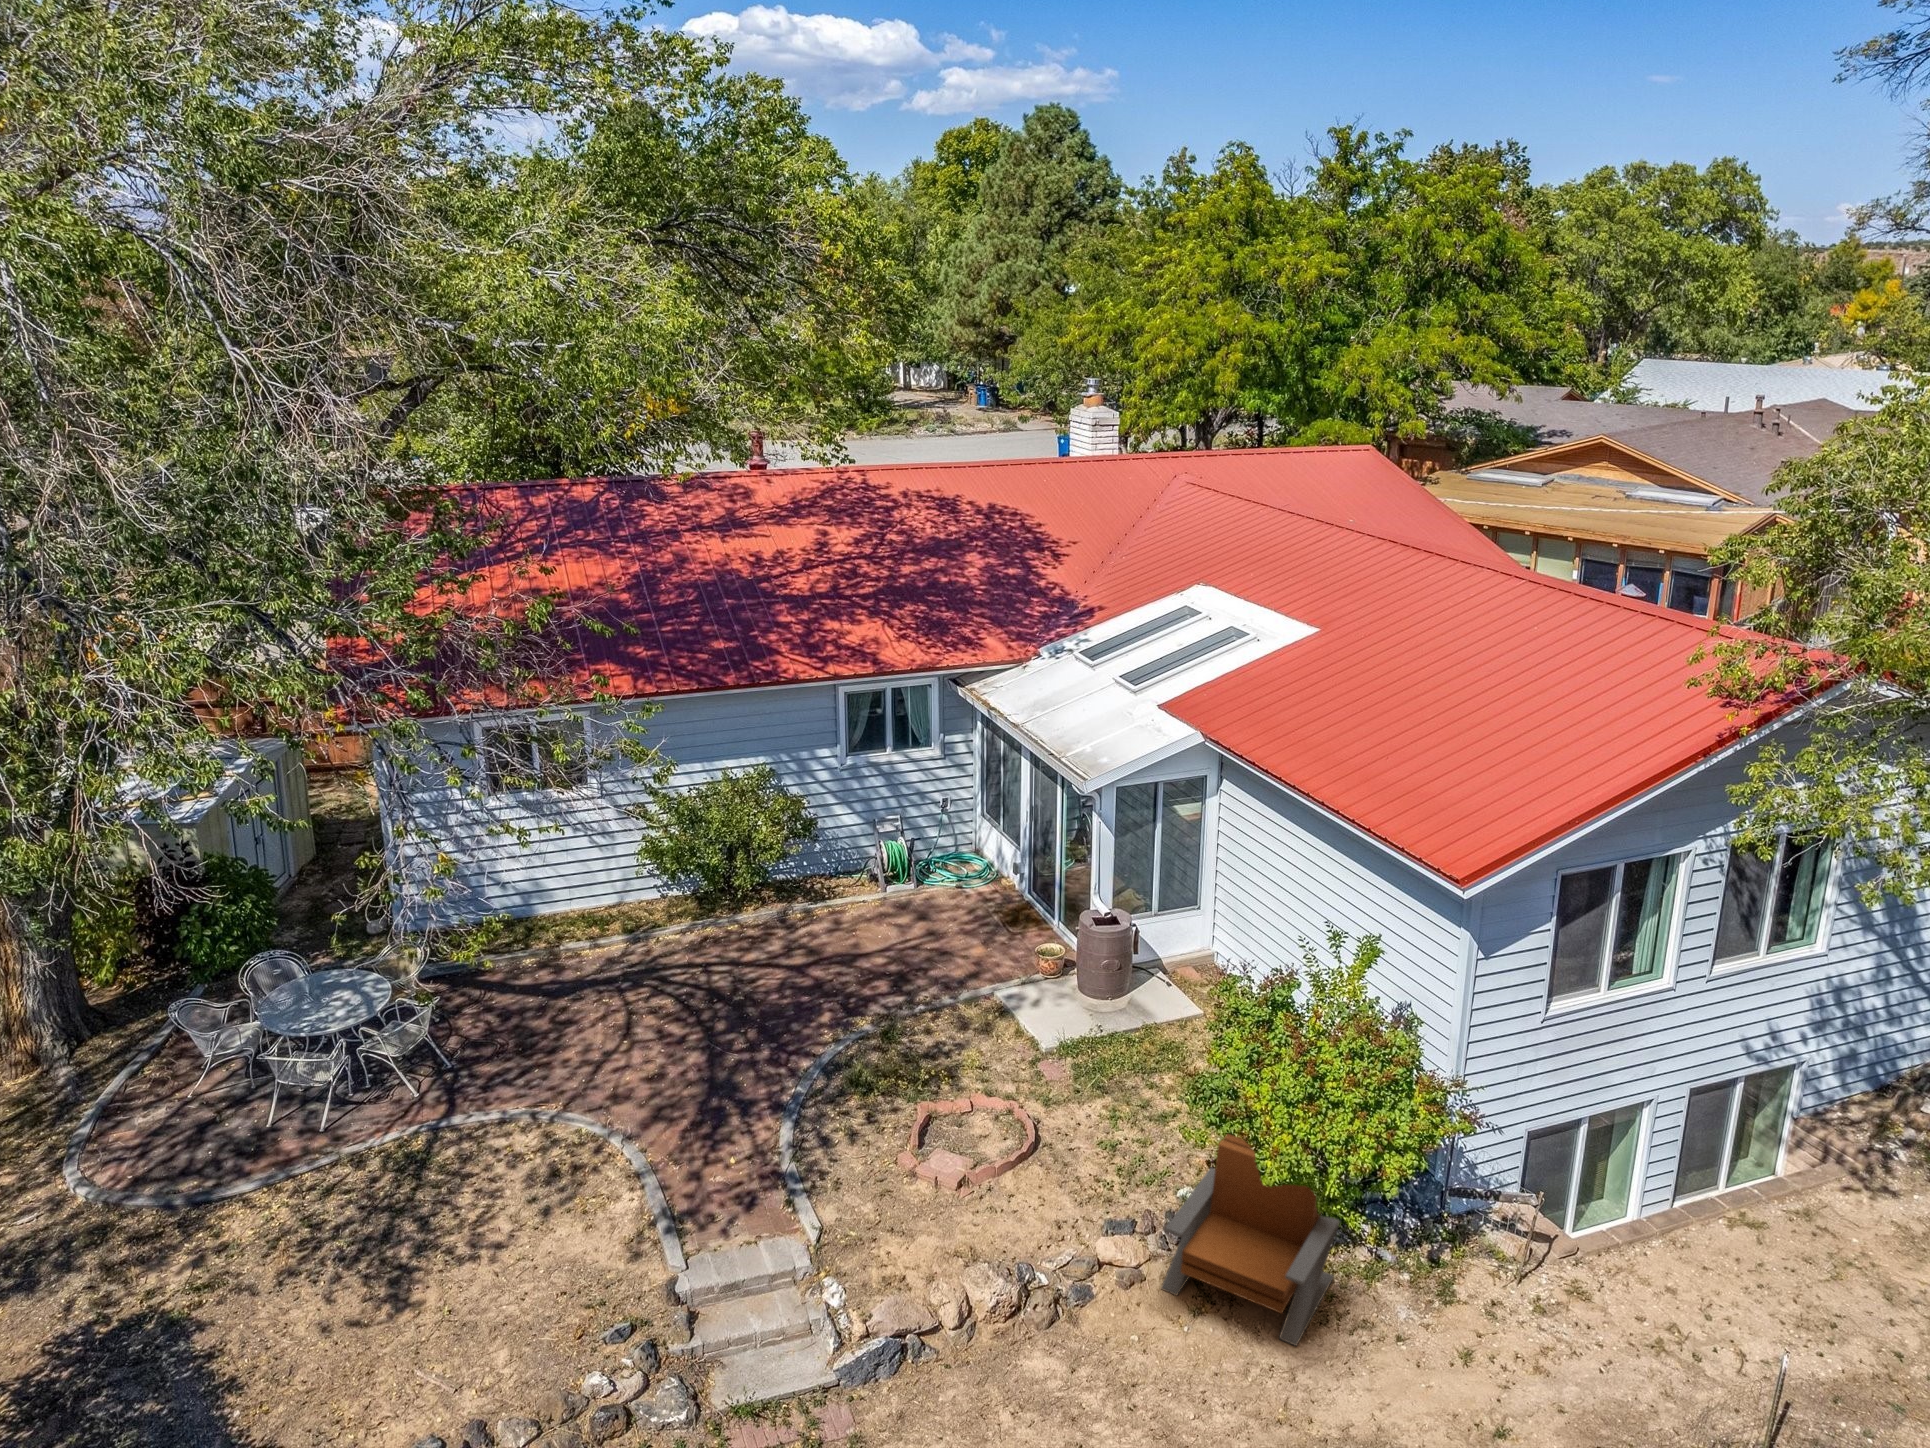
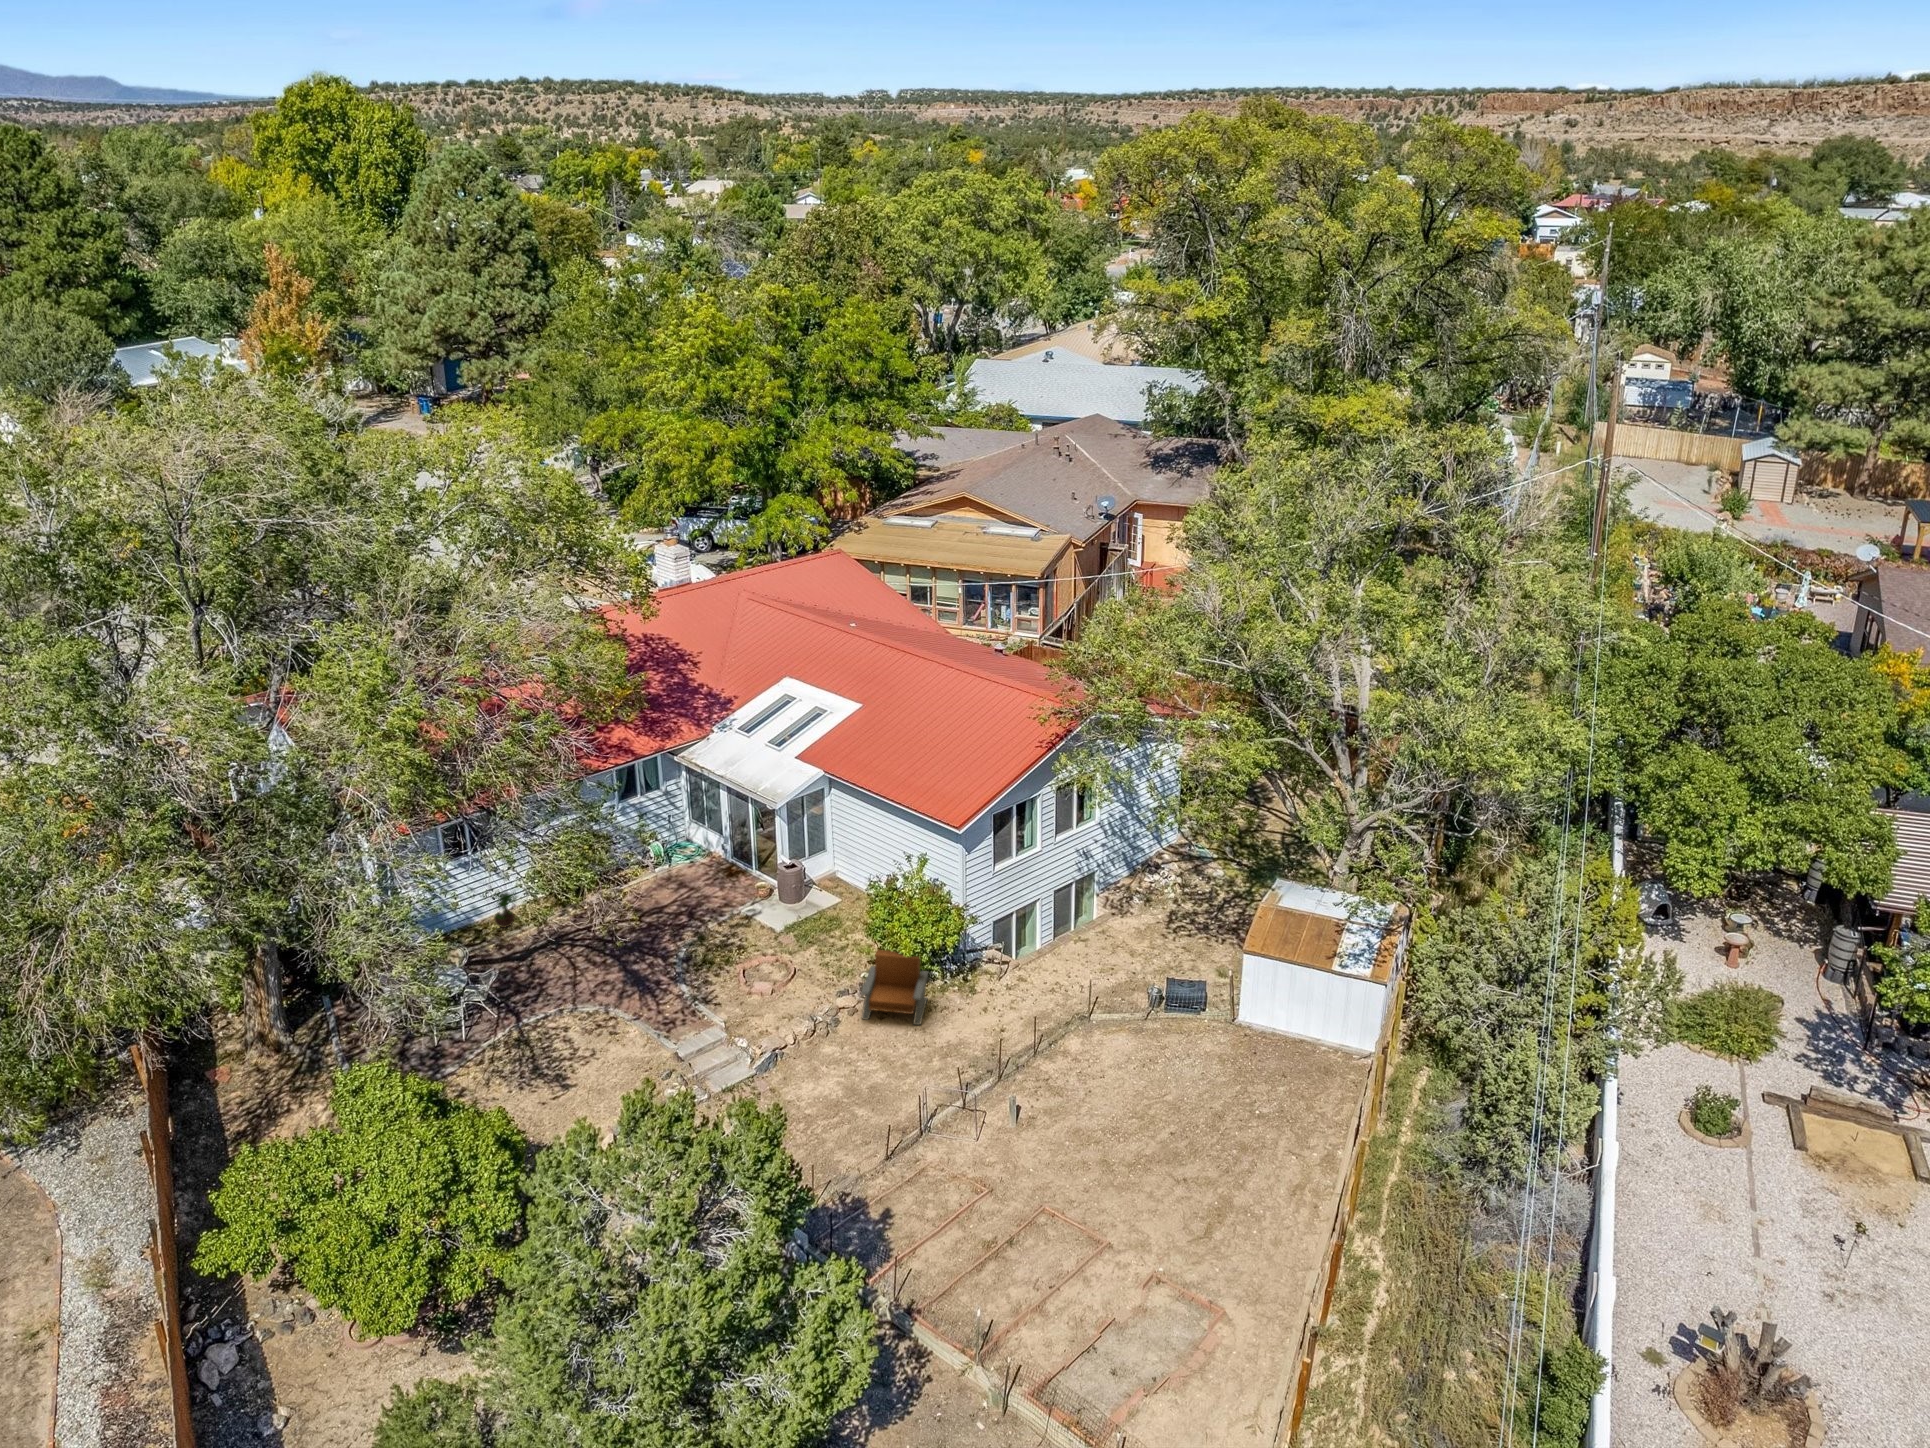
potted tree: none [578,861,625,931] -> present [494,892,515,928]

